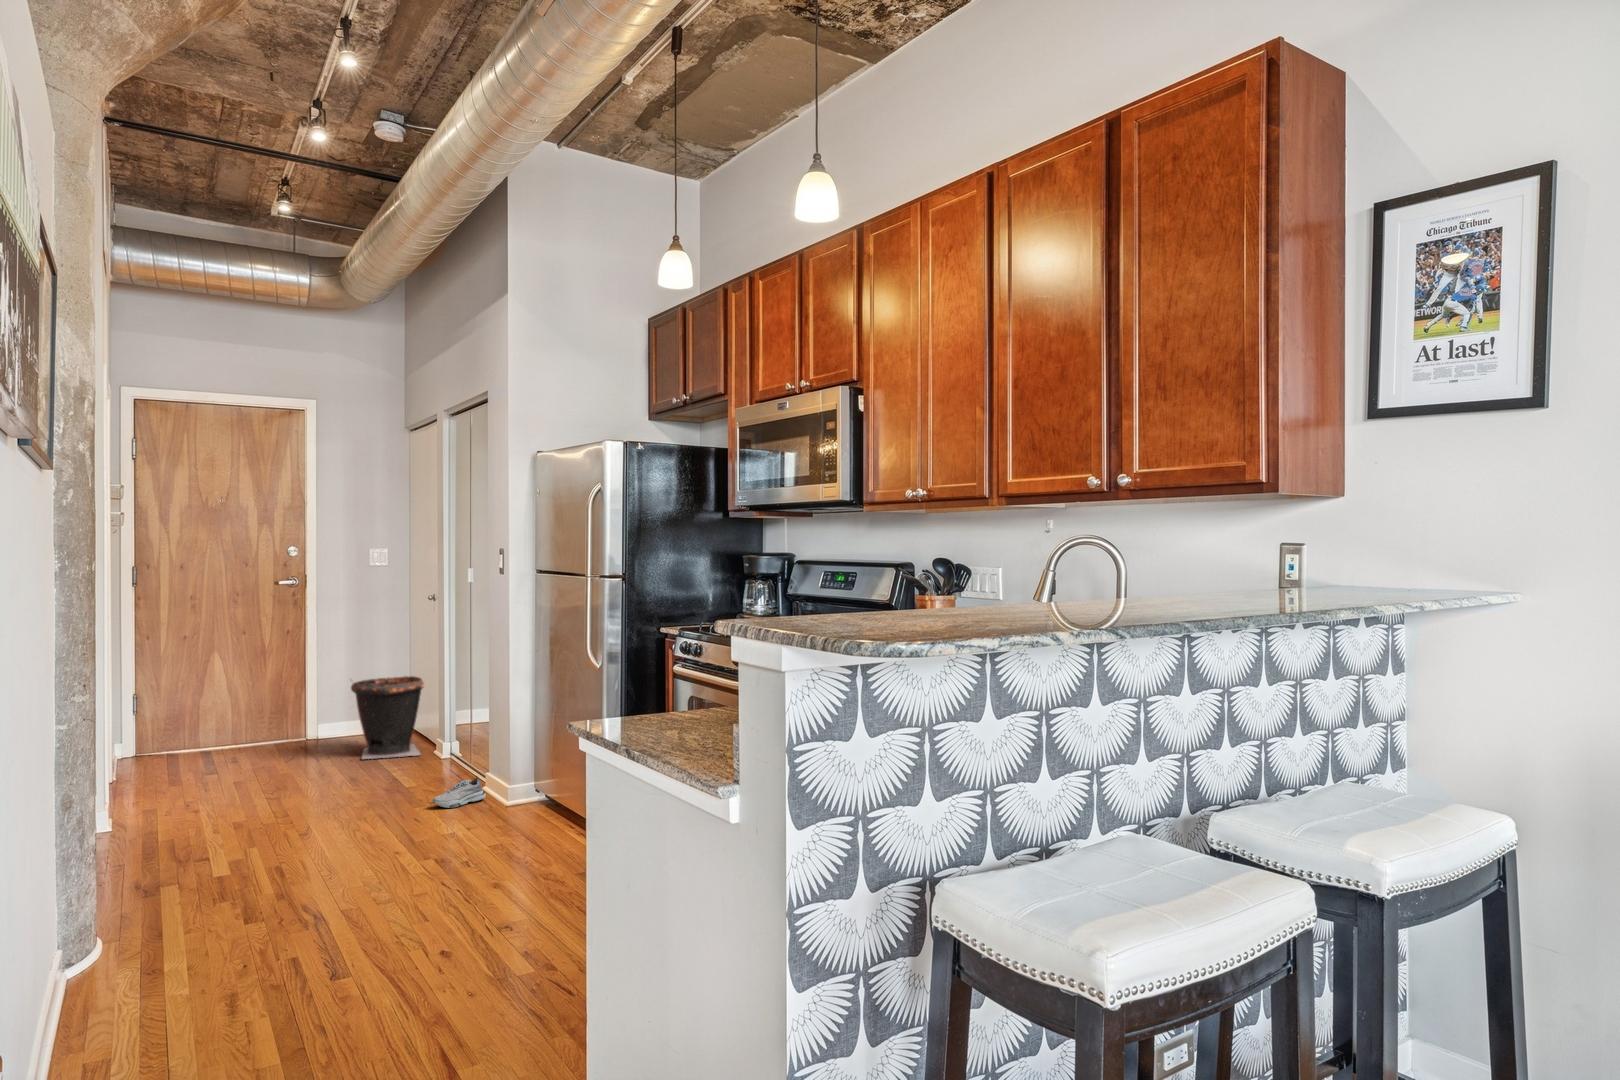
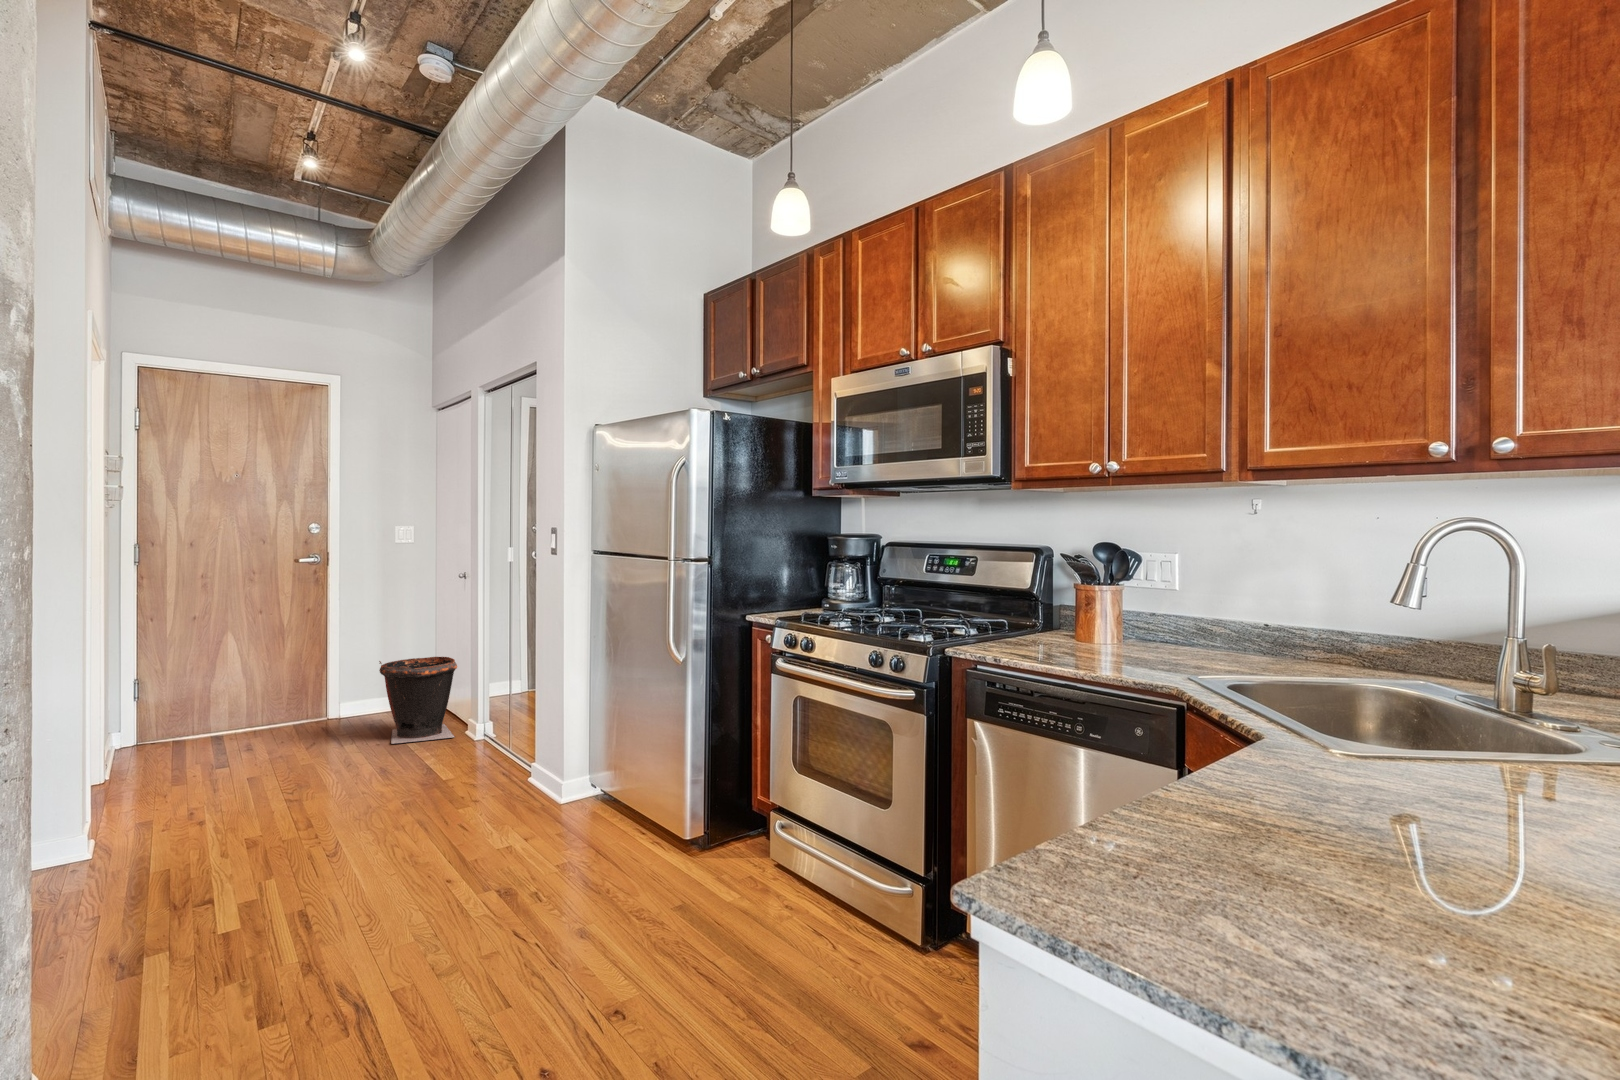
shoe: present [433,776,486,808] -> none [480,768,536,806]

